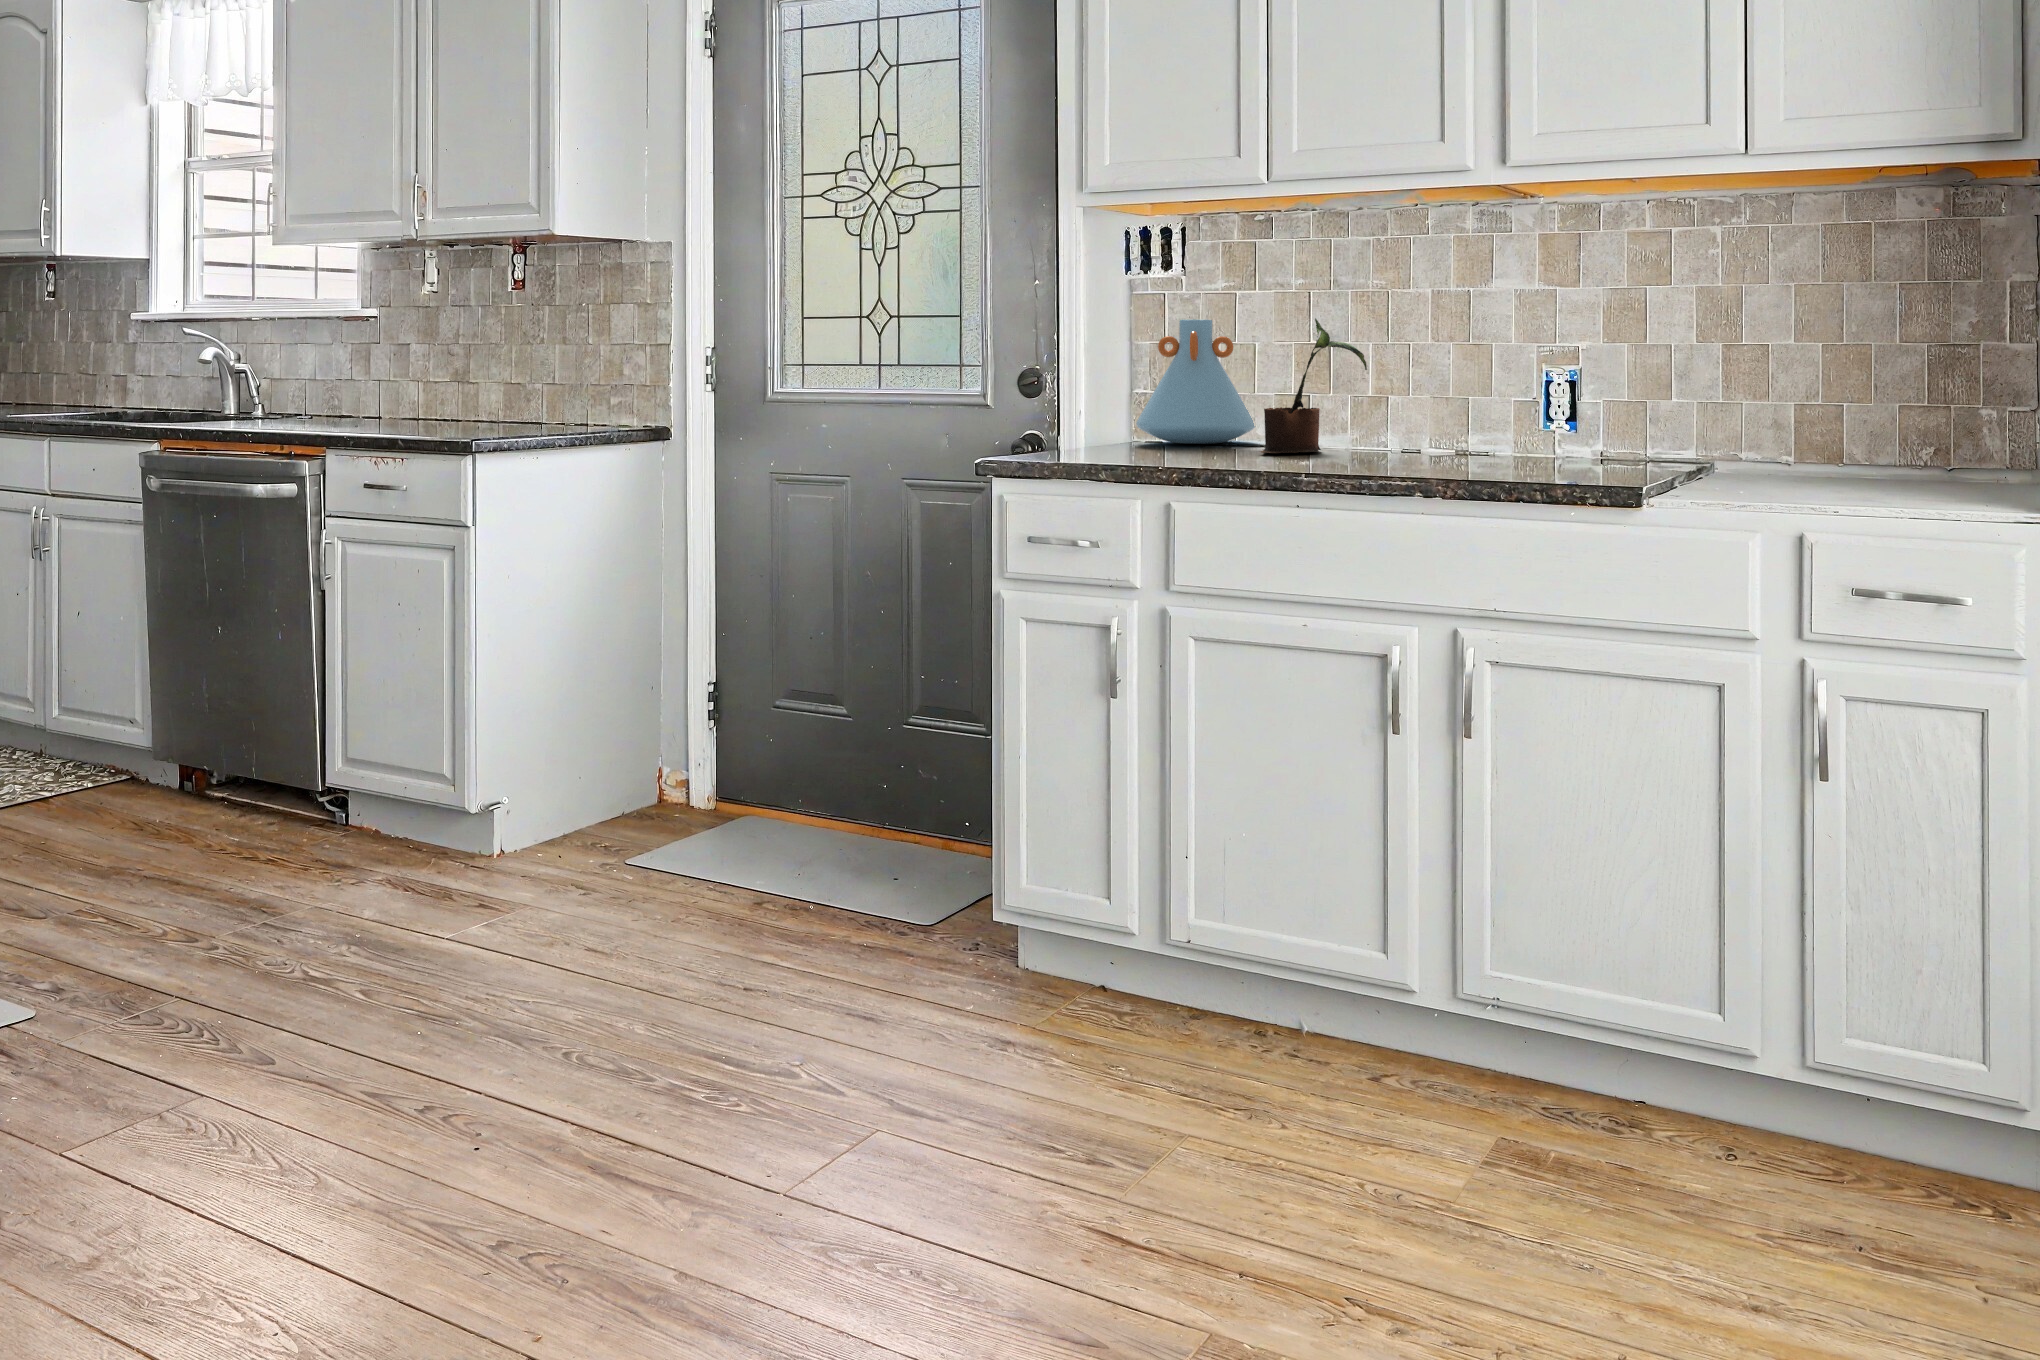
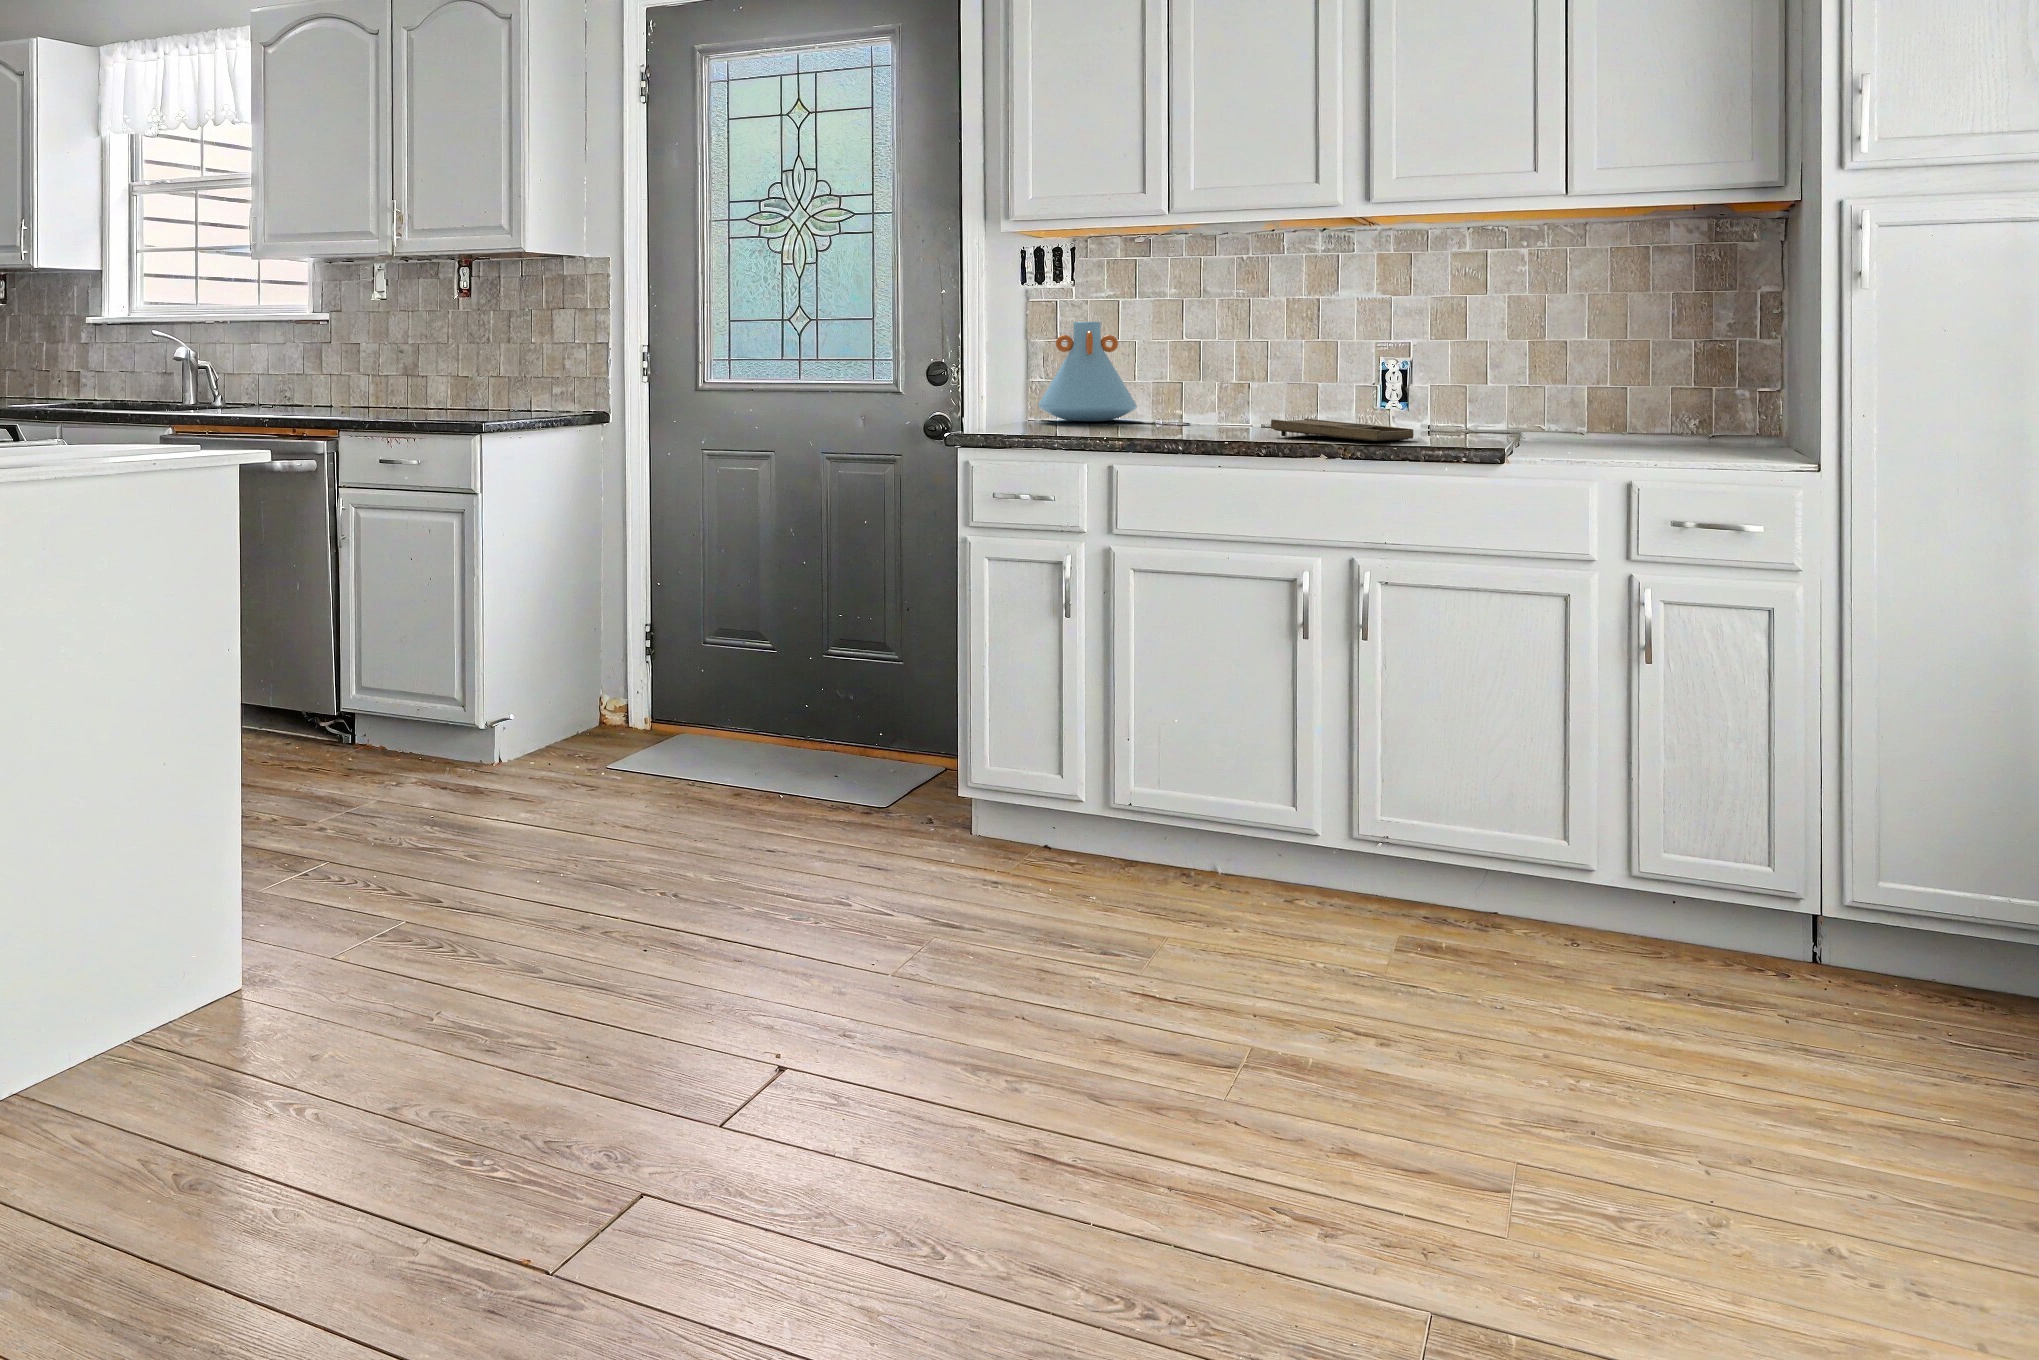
potted plant: present [1261,318,1367,453] -> none [1154,321,1240,427]
tray: none [1377,444,1547,475] -> present [1271,418,1414,441]

